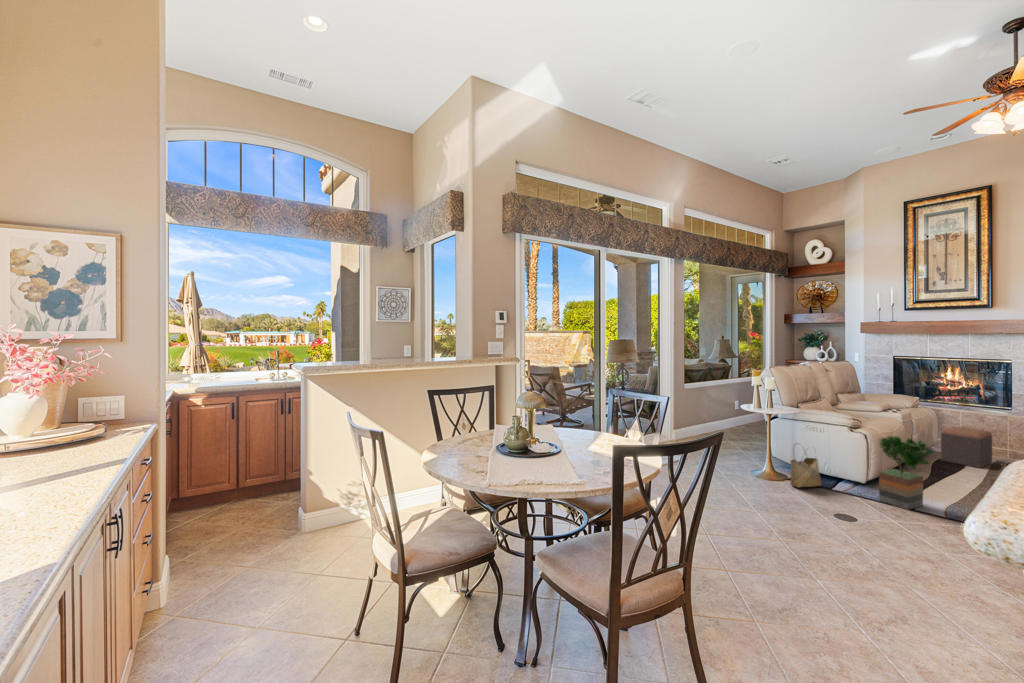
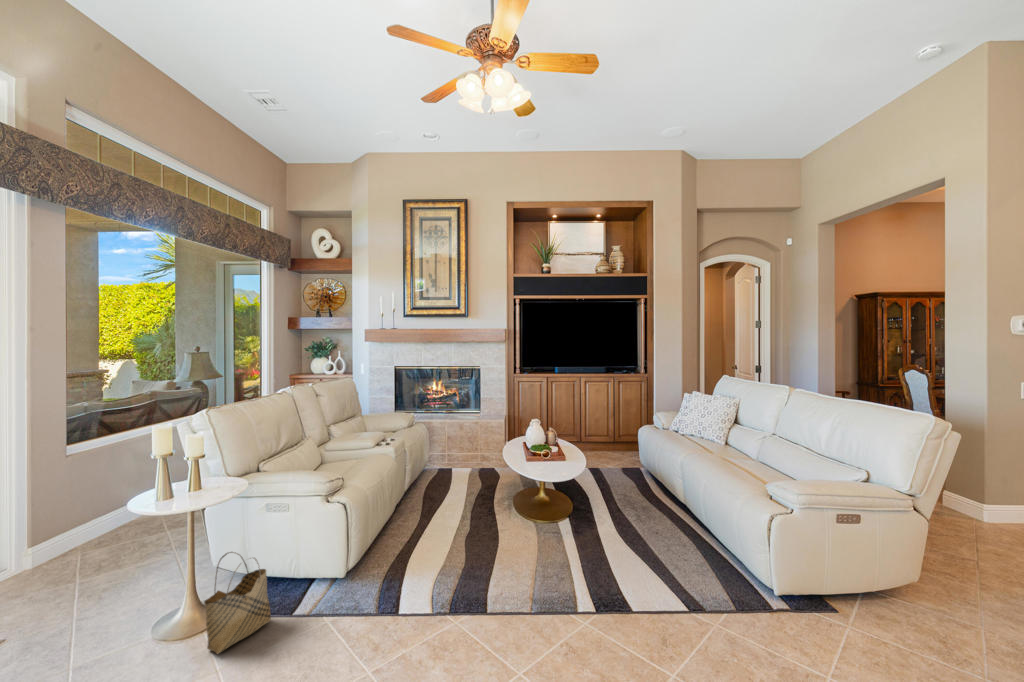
footstool: present [941,426,992,468] -> none [433,442,471,486]
potted tree: present [879,436,934,510] -> none [352,499,424,625]

